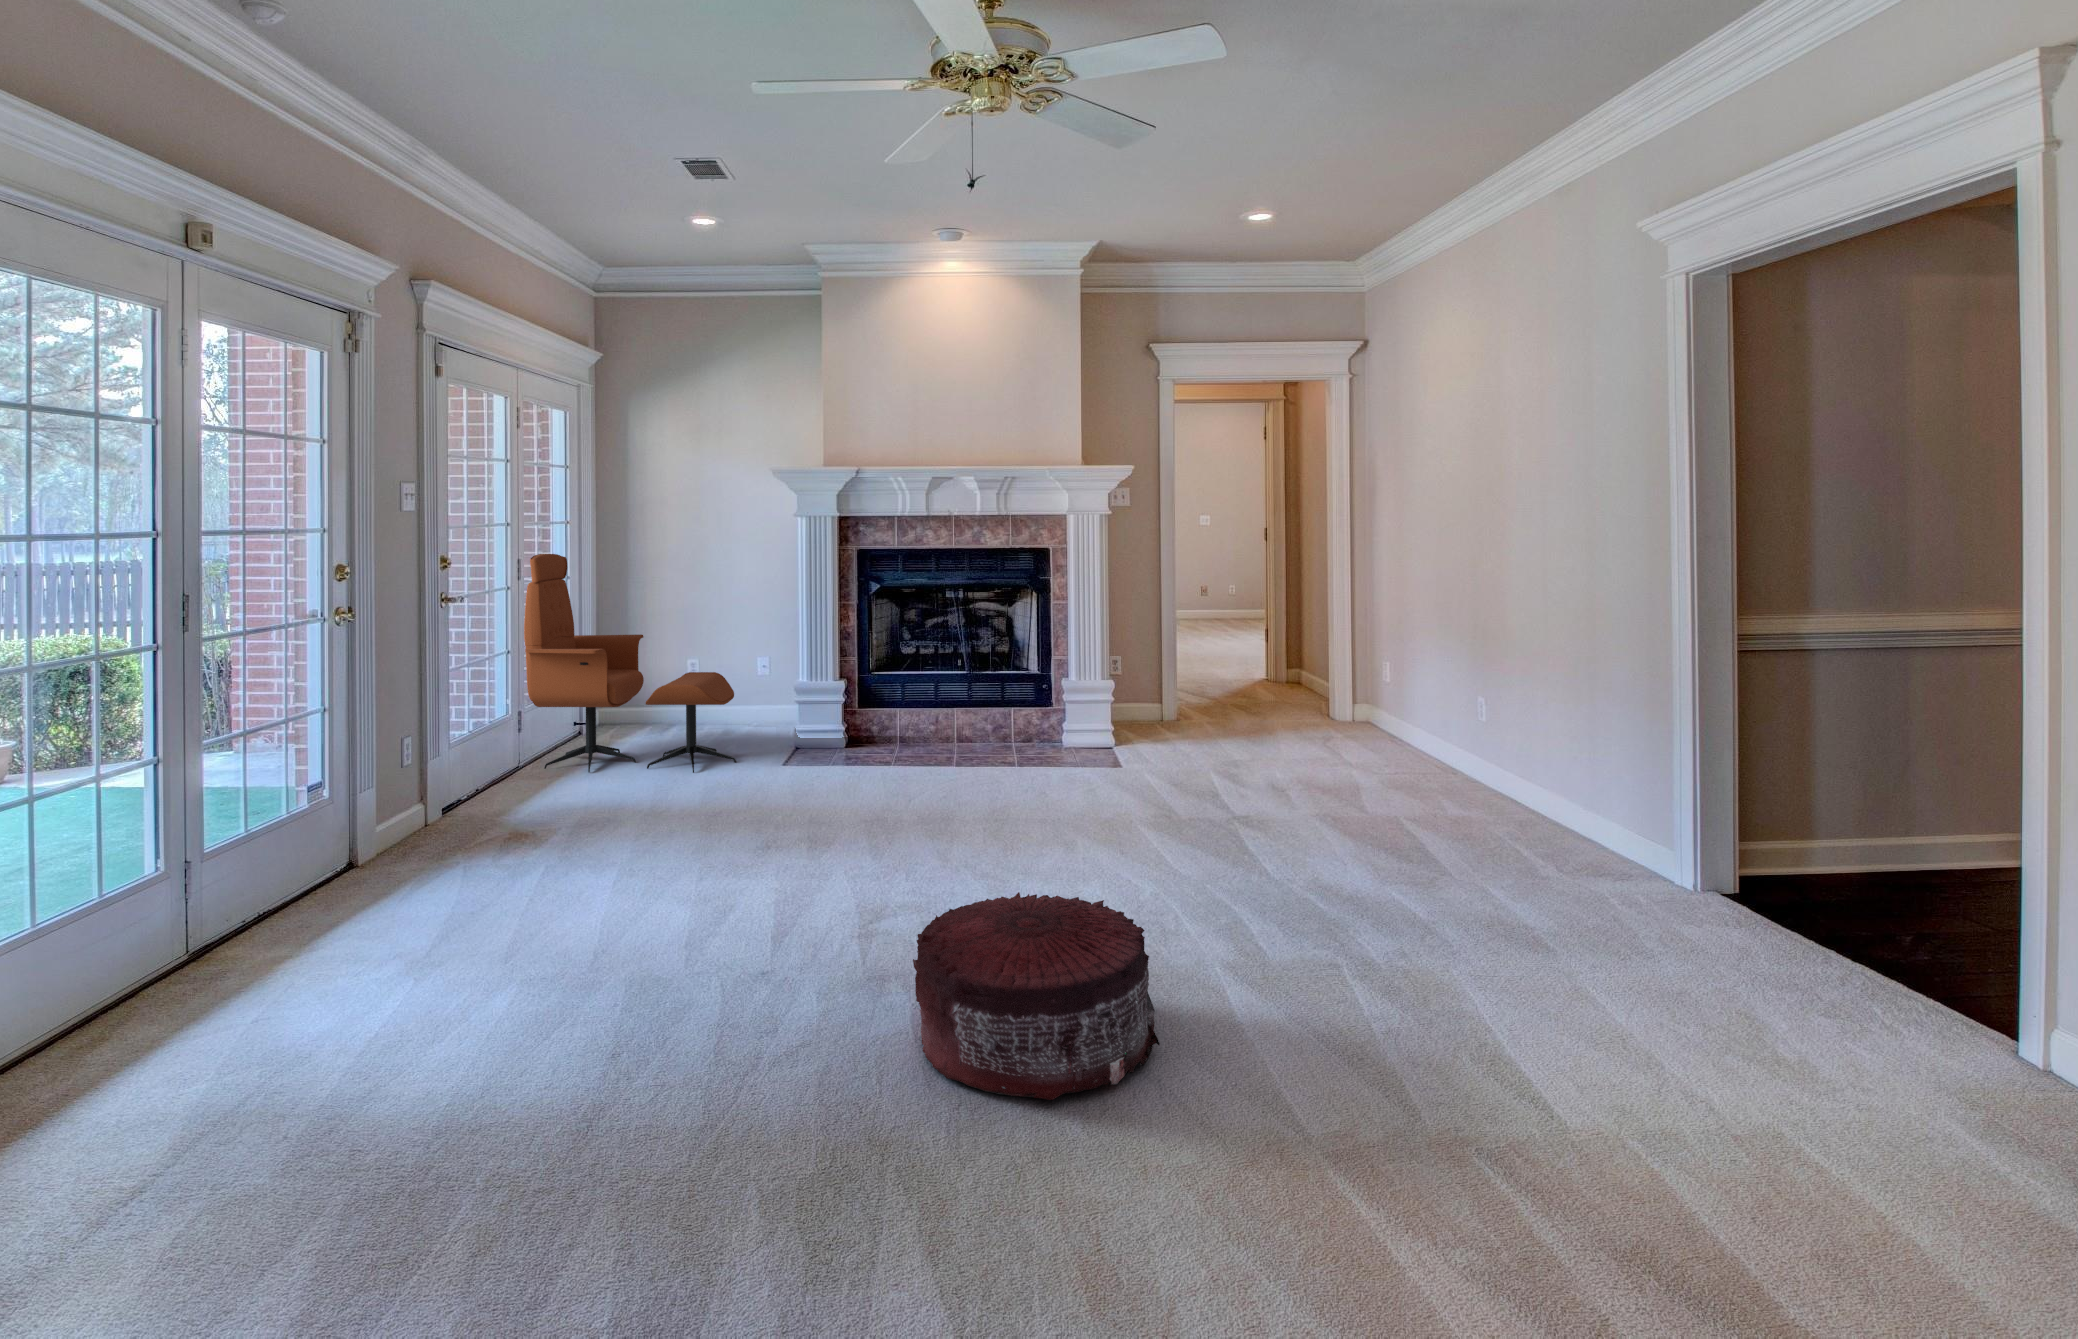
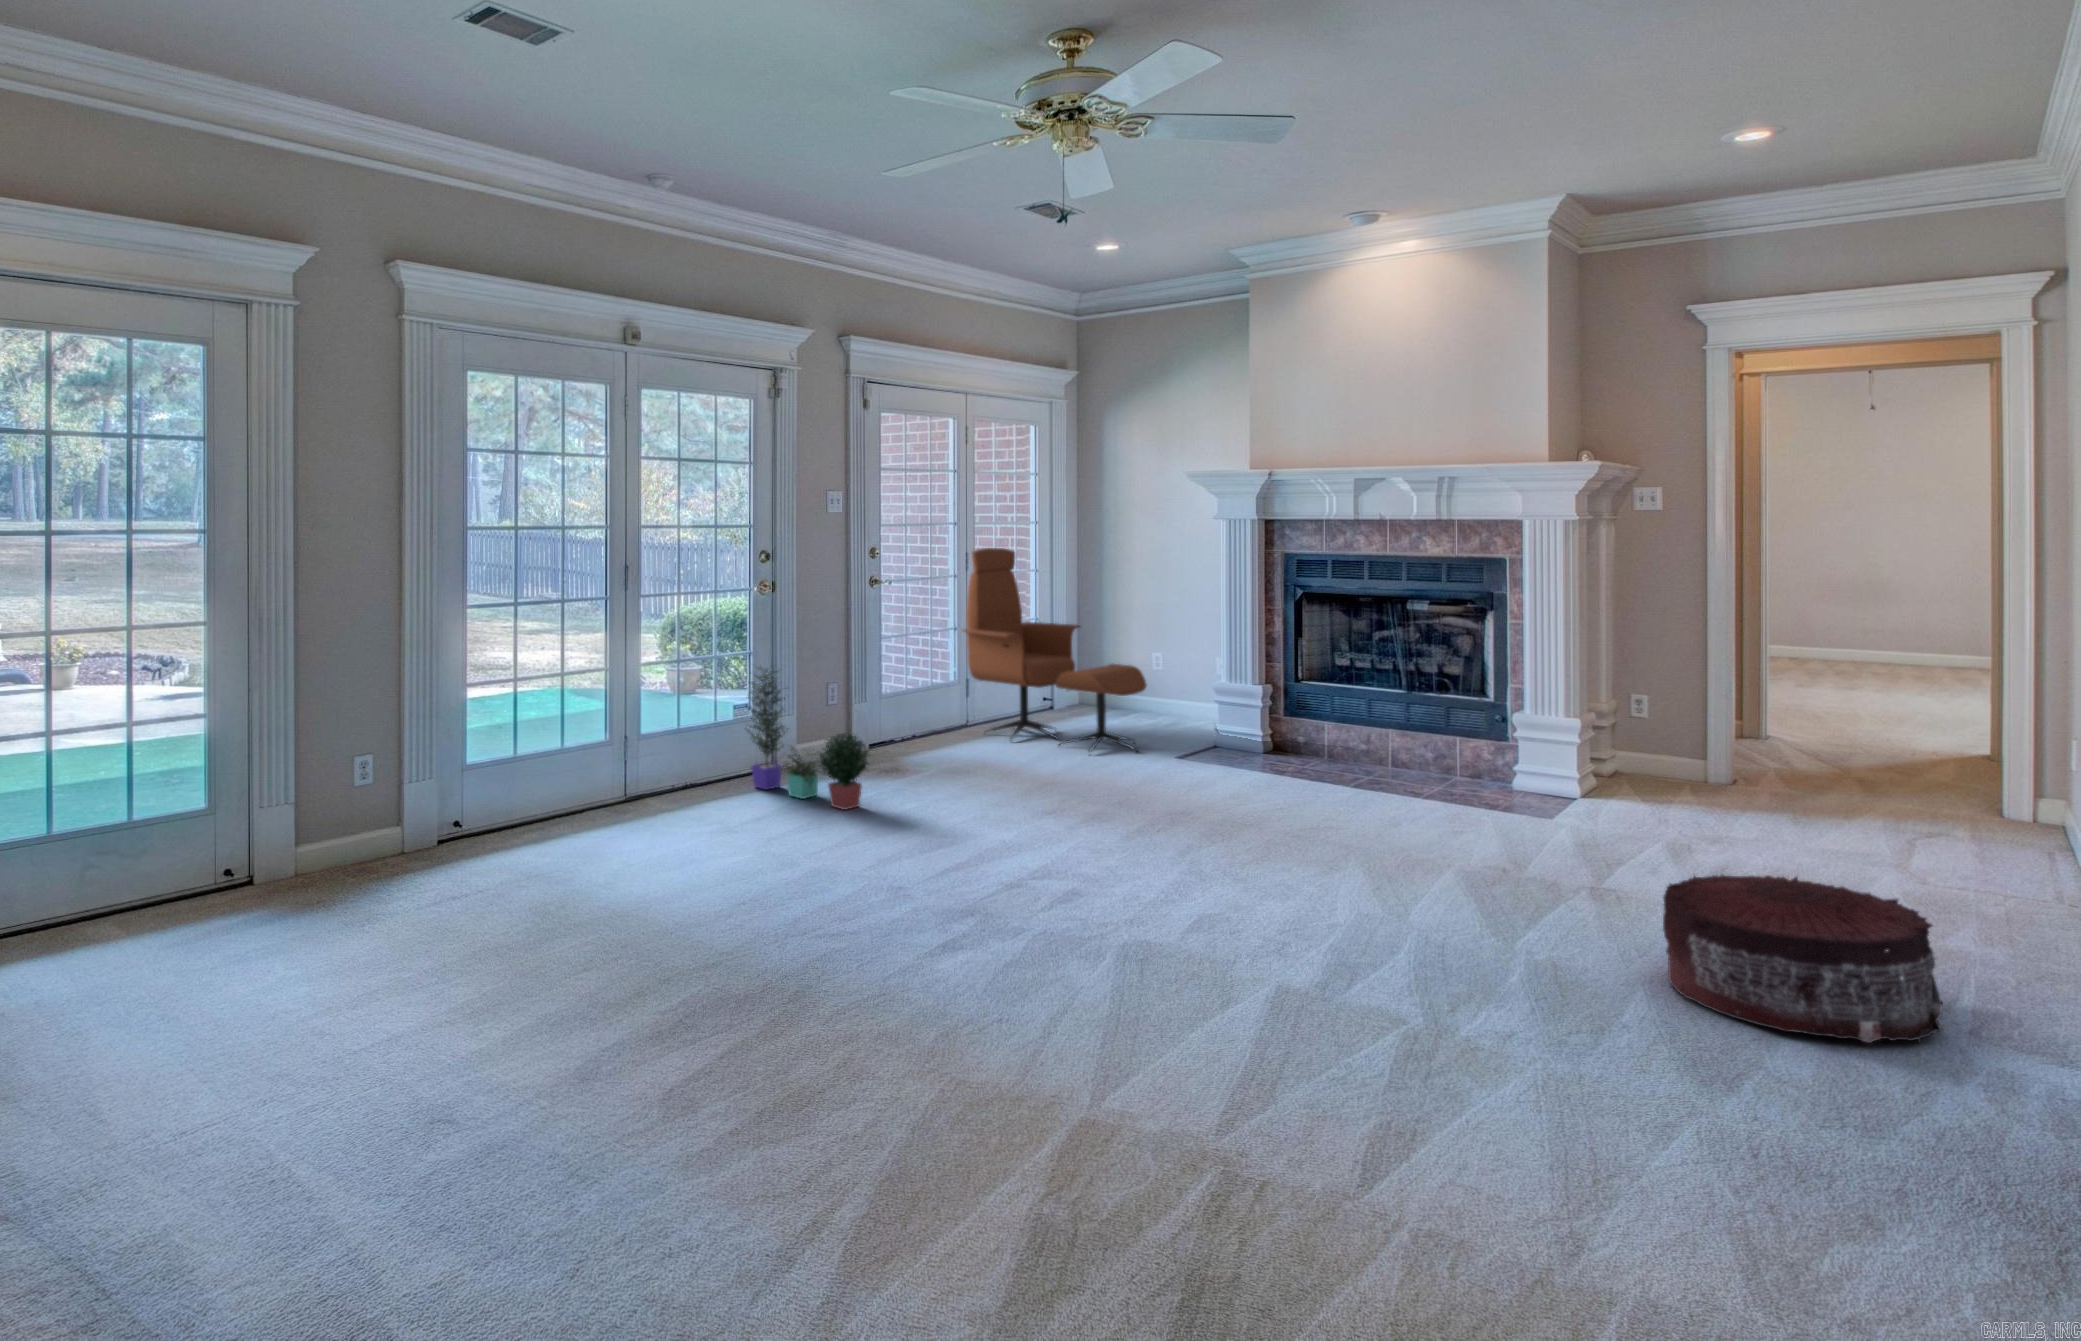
potted plant: none [317,717,547,896] -> present [745,666,869,810]
pouf: present [913,892,1159,1100] -> present [1663,875,1942,1043]

